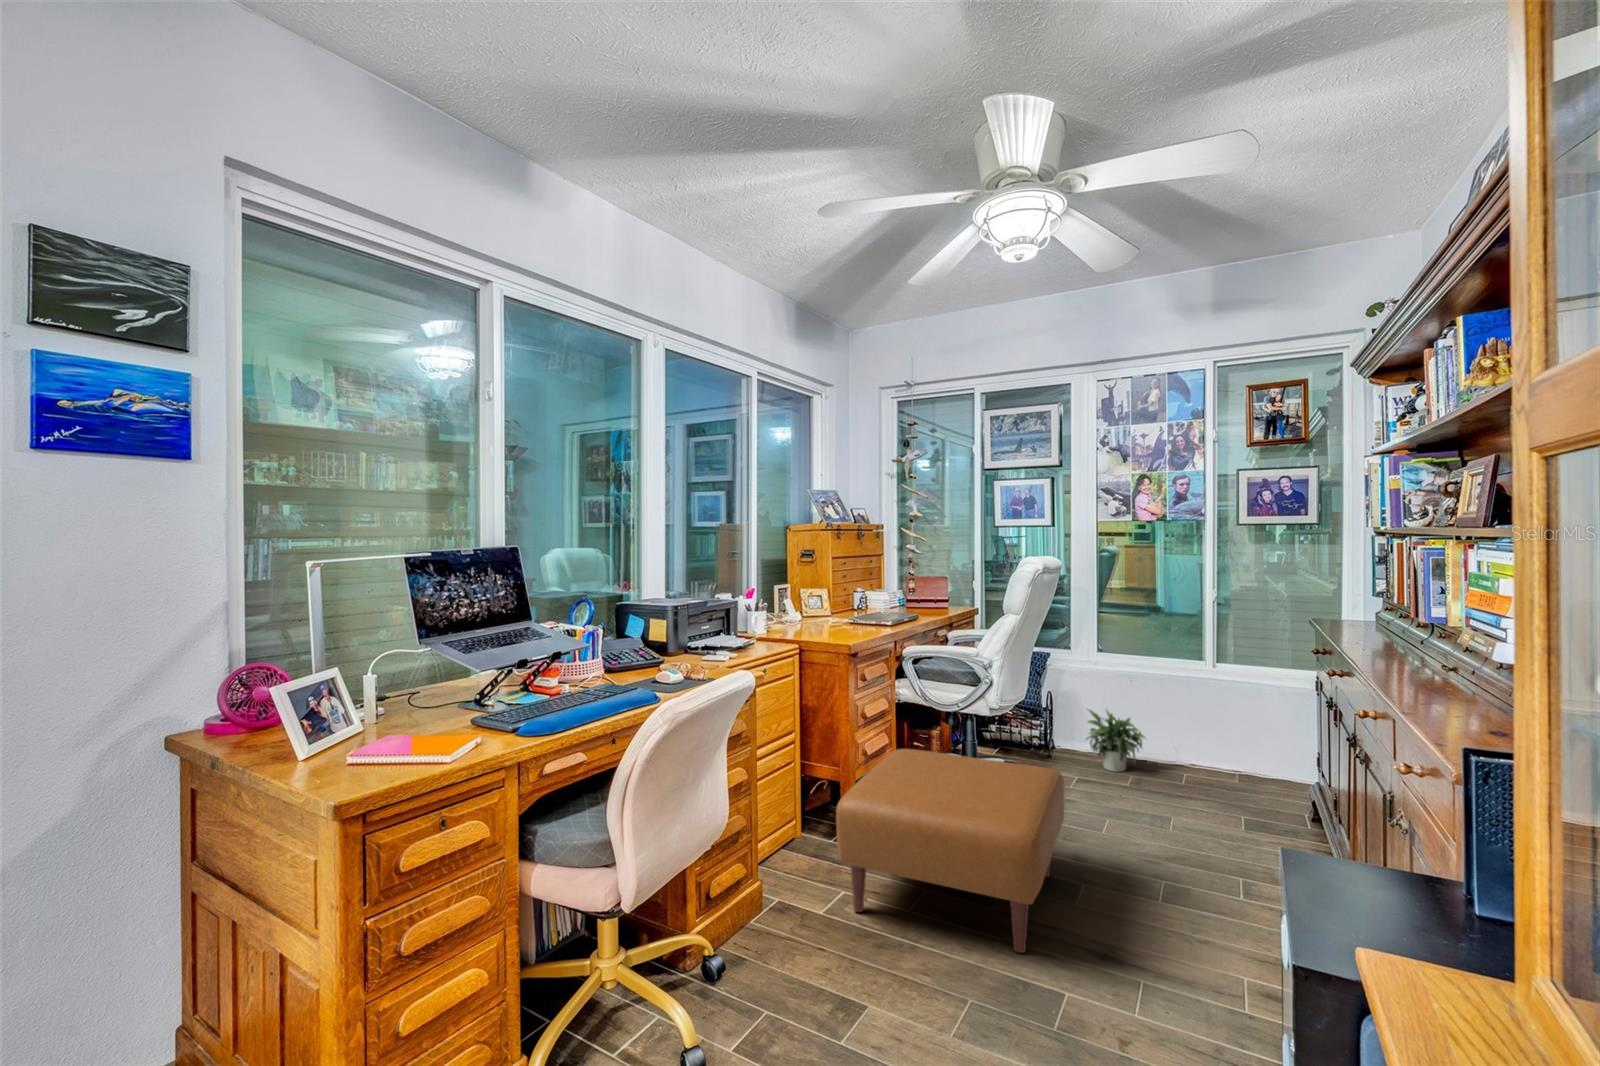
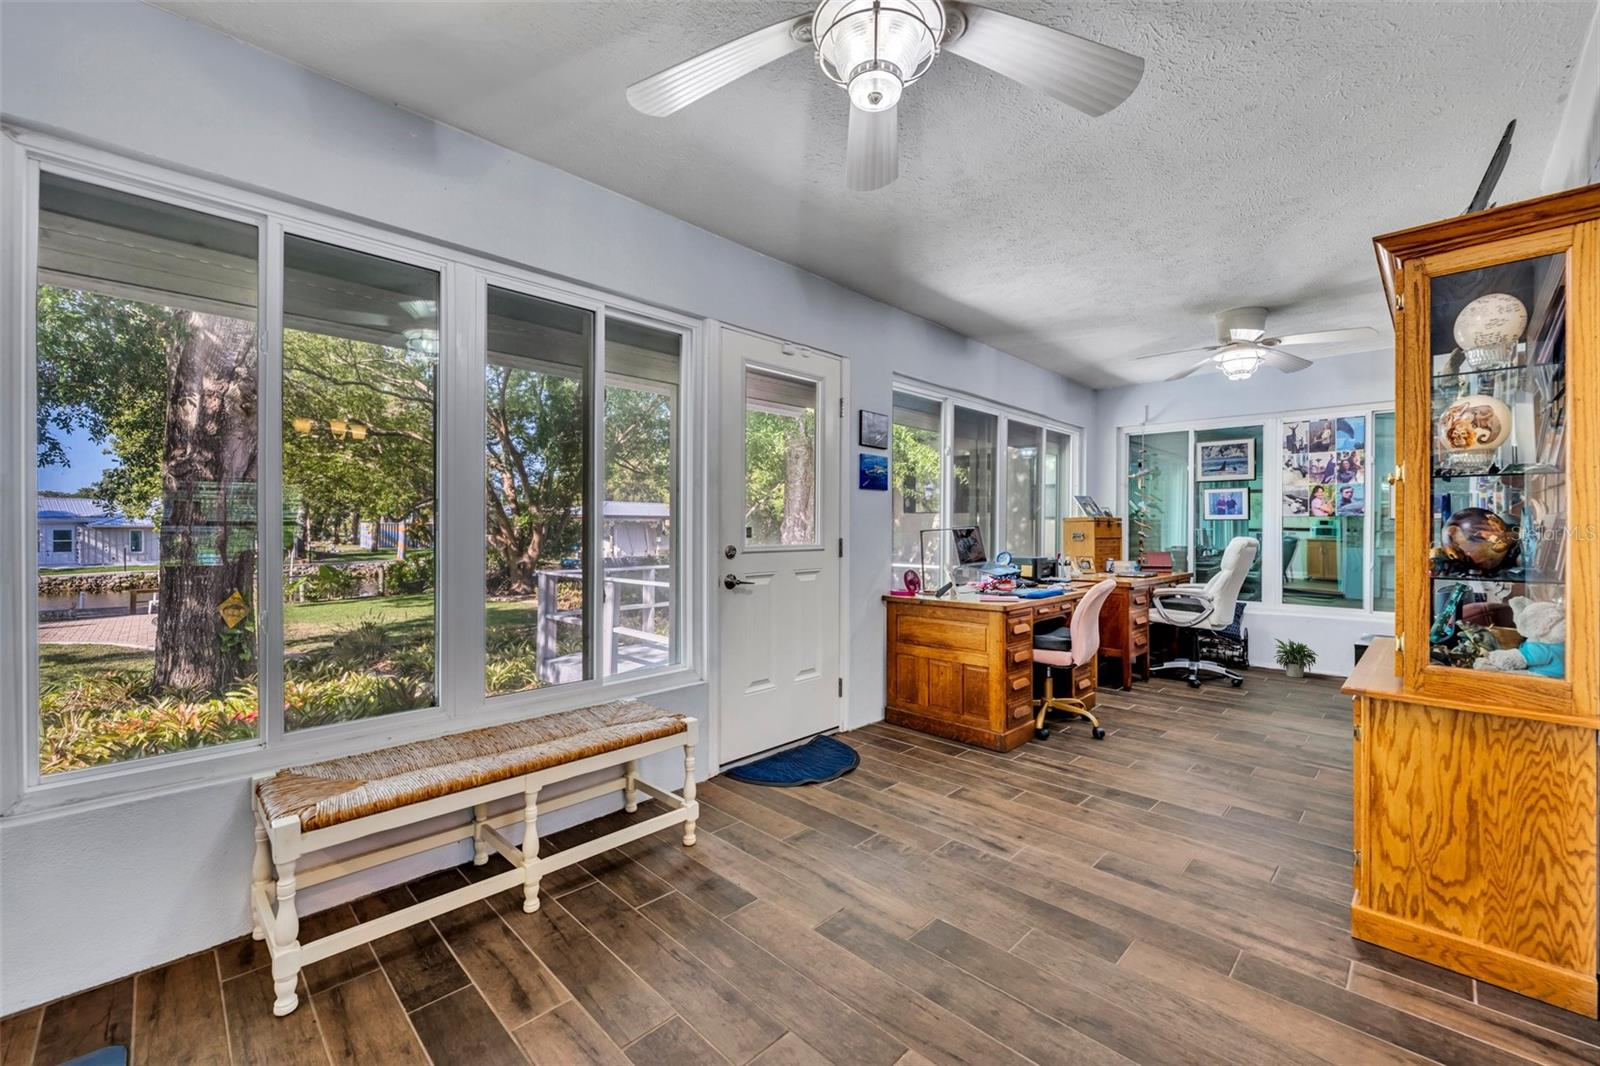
ottoman: present [836,749,1064,953] -> none [1136,640,1266,726]

